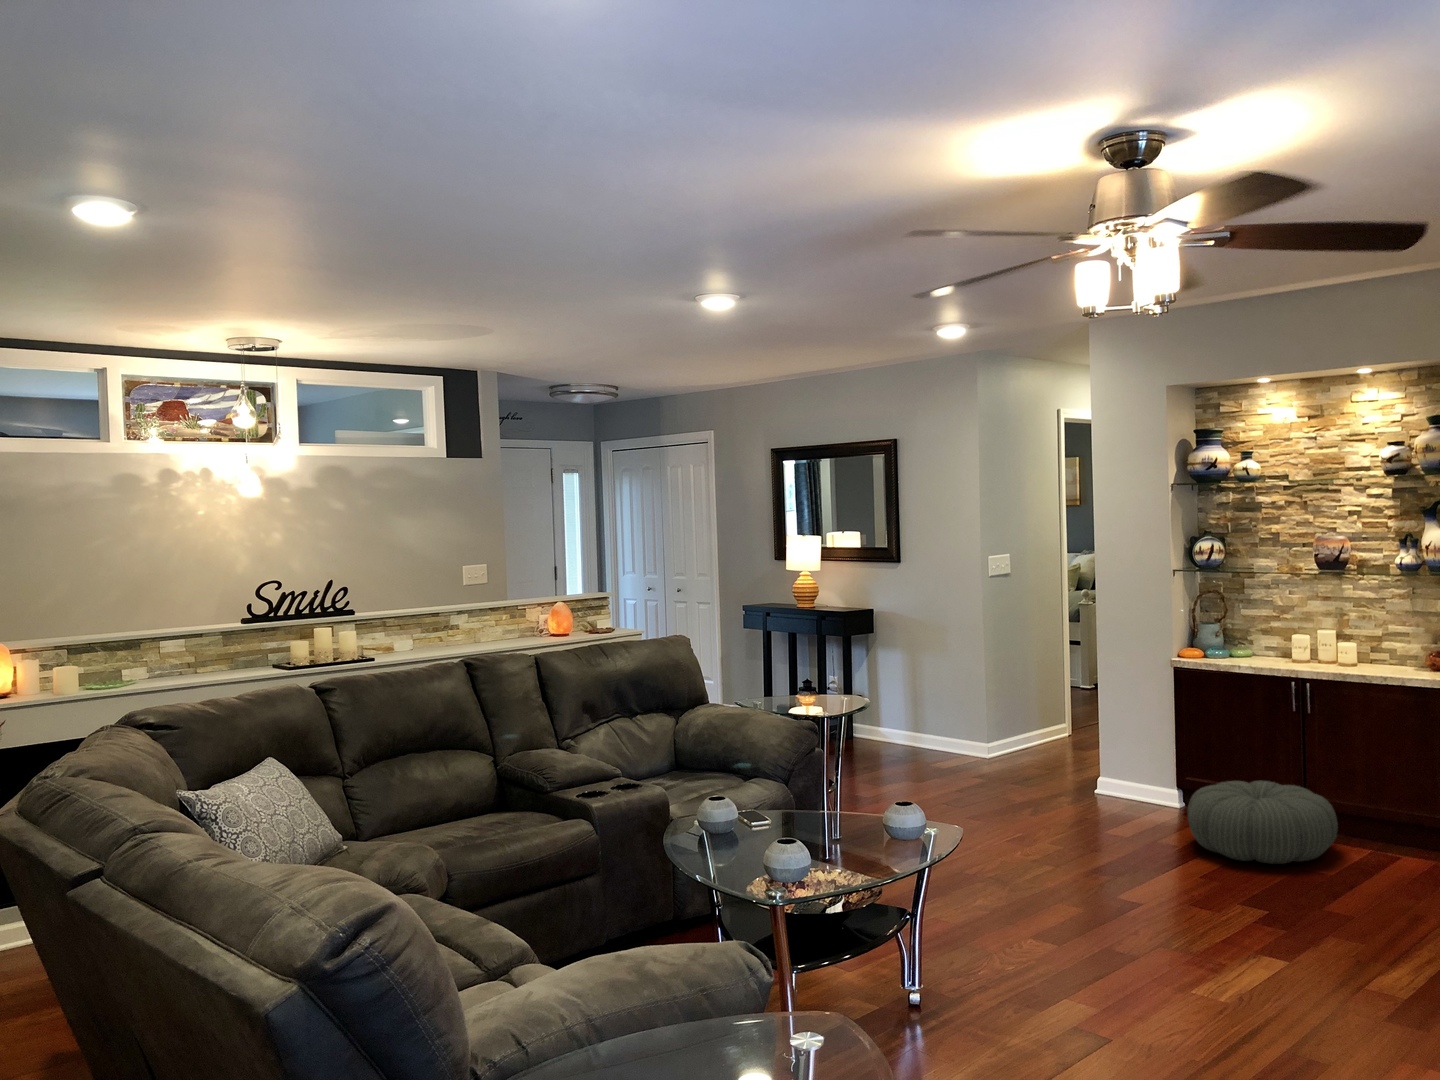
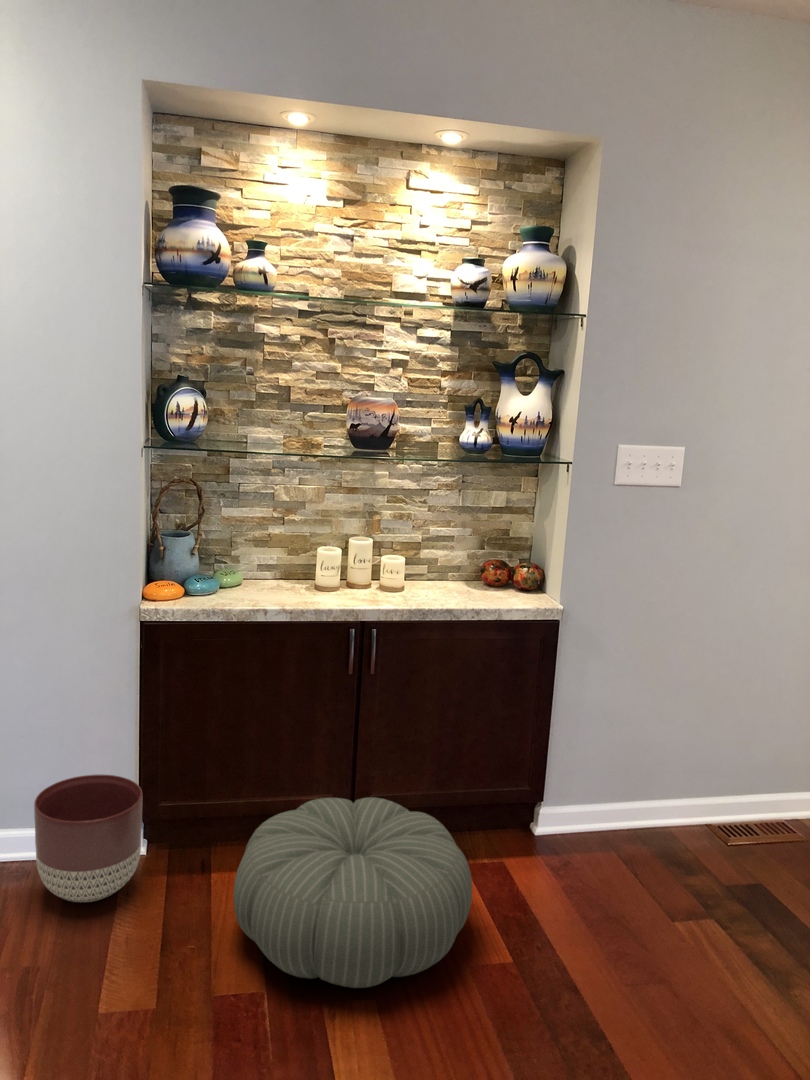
planter: none [1110,752,1167,814] -> present [34,774,142,902]

